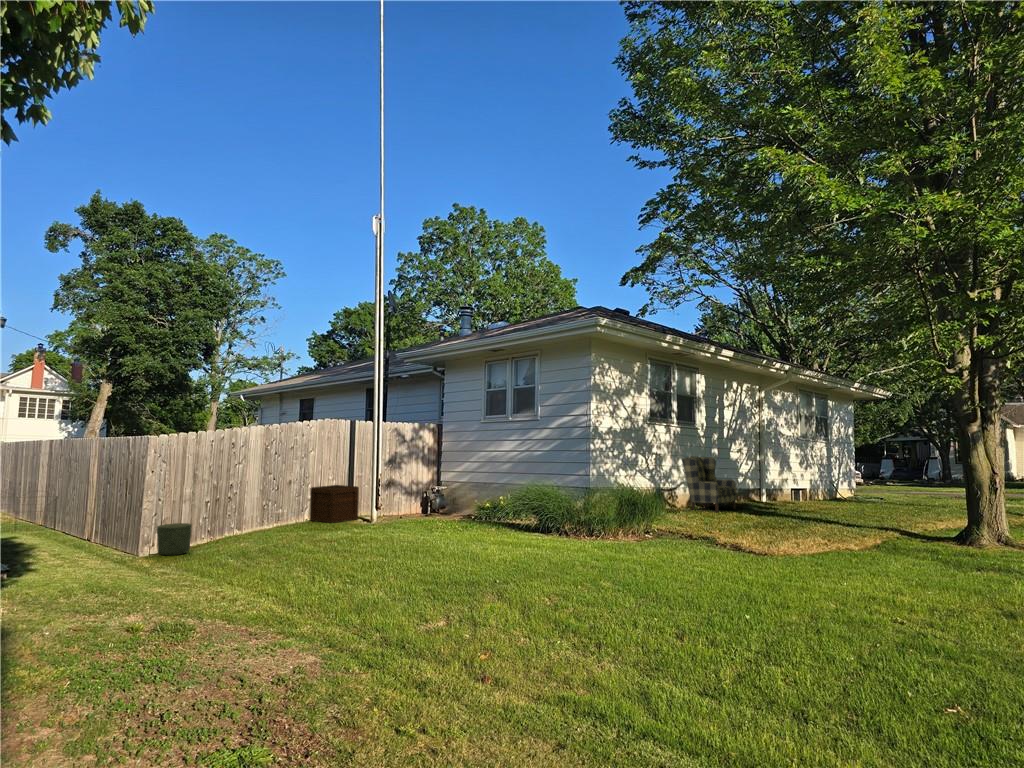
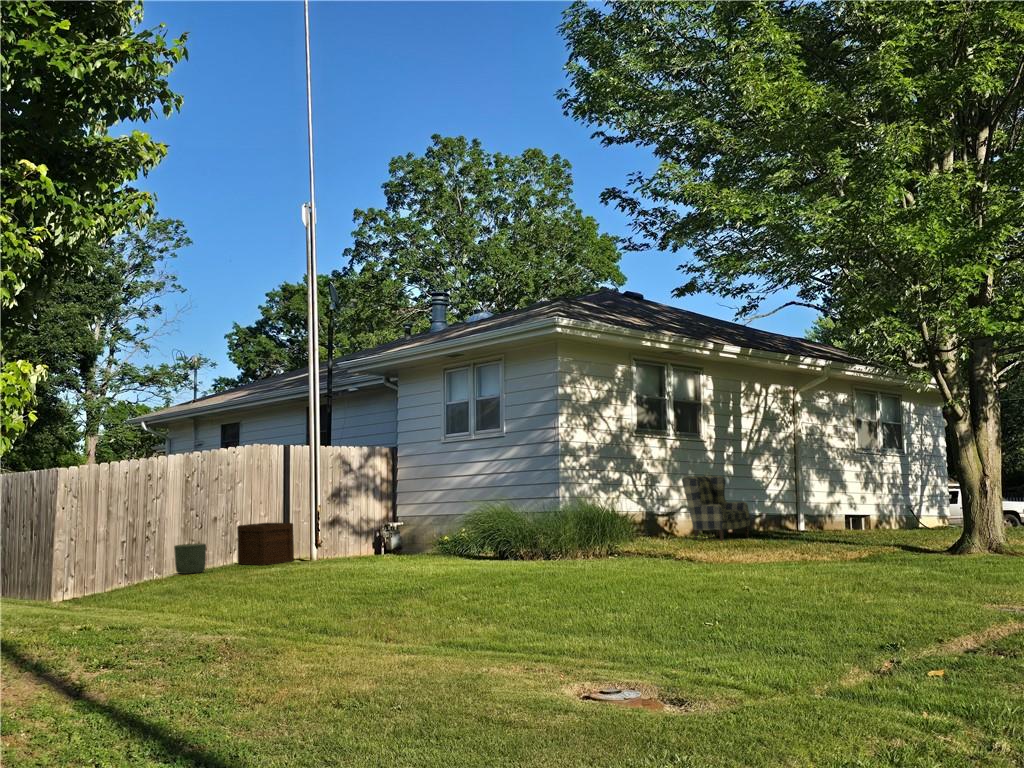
planter: present [157,523,192,556] -> present [174,543,206,574]

